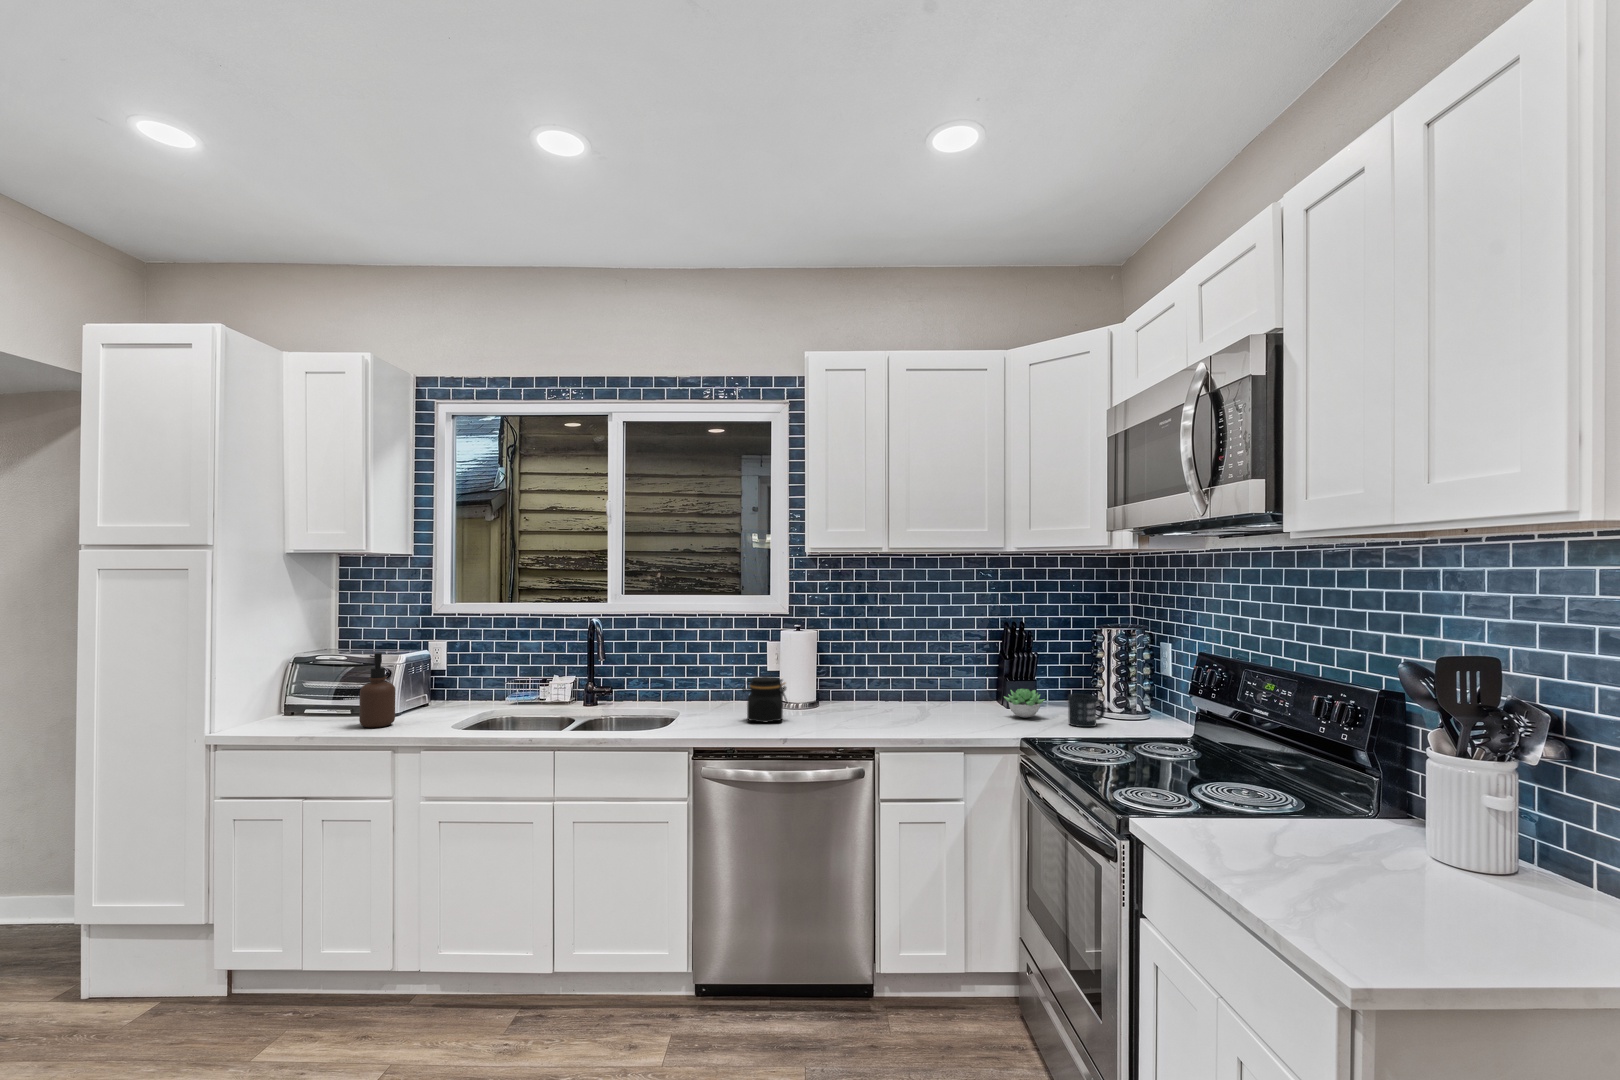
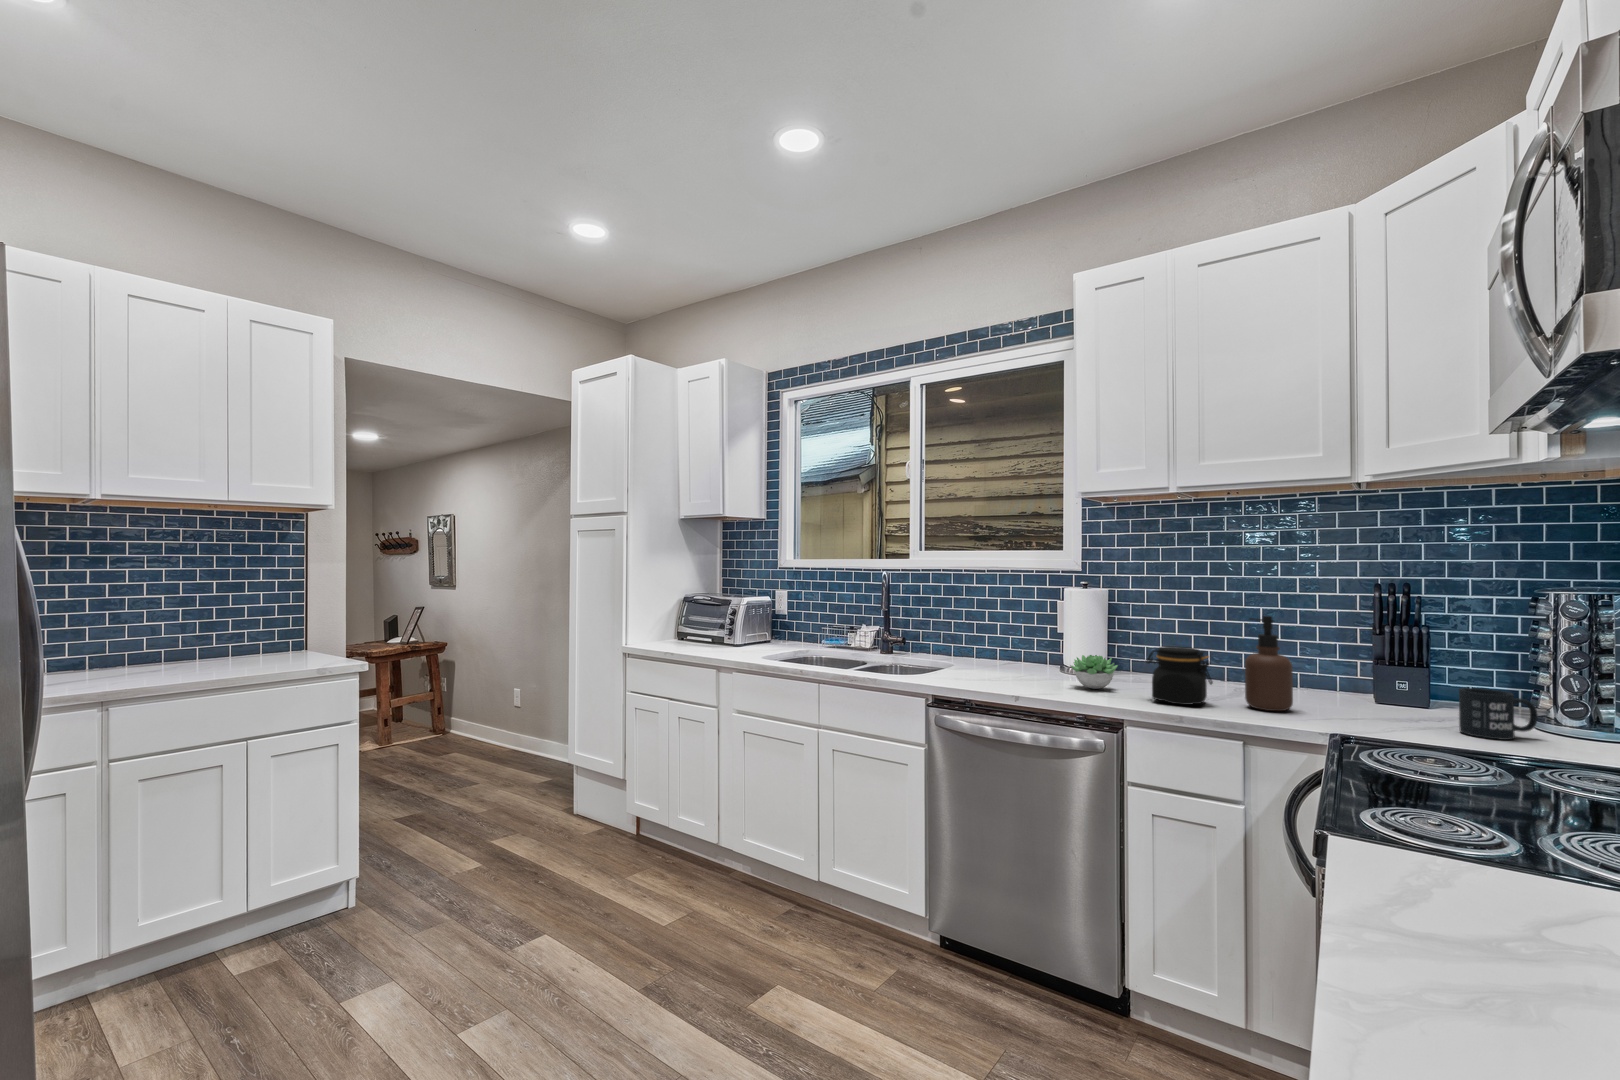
soap dispenser: present [359,653,395,728] -> present [1245,616,1293,711]
jar: present [742,676,788,722] -> present [1147,646,1213,705]
succulent plant: present [1004,689,1045,718] -> present [1071,655,1118,689]

